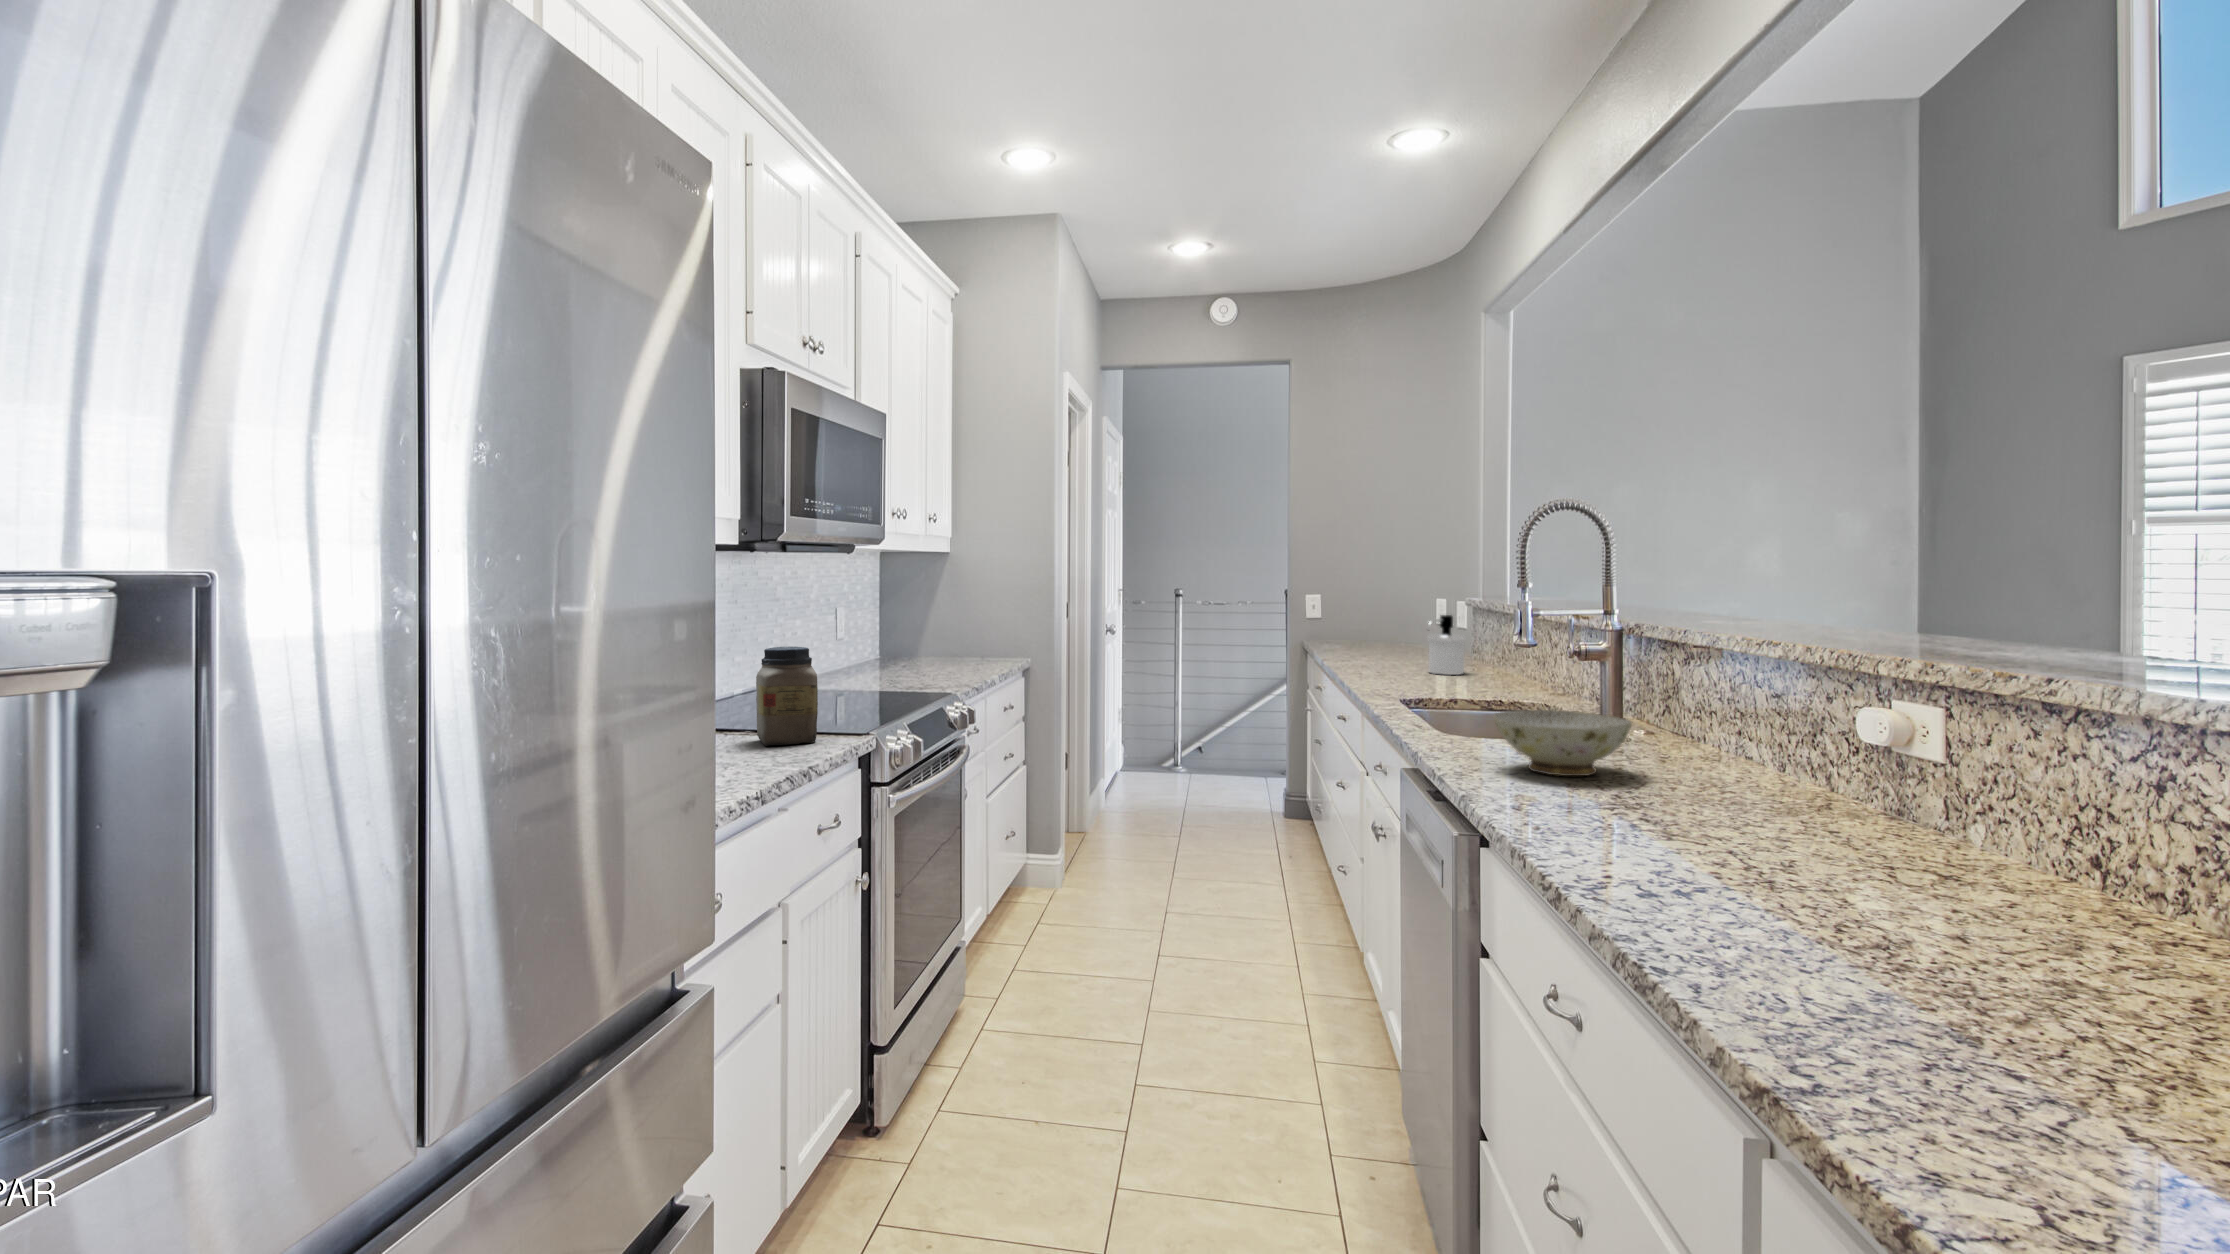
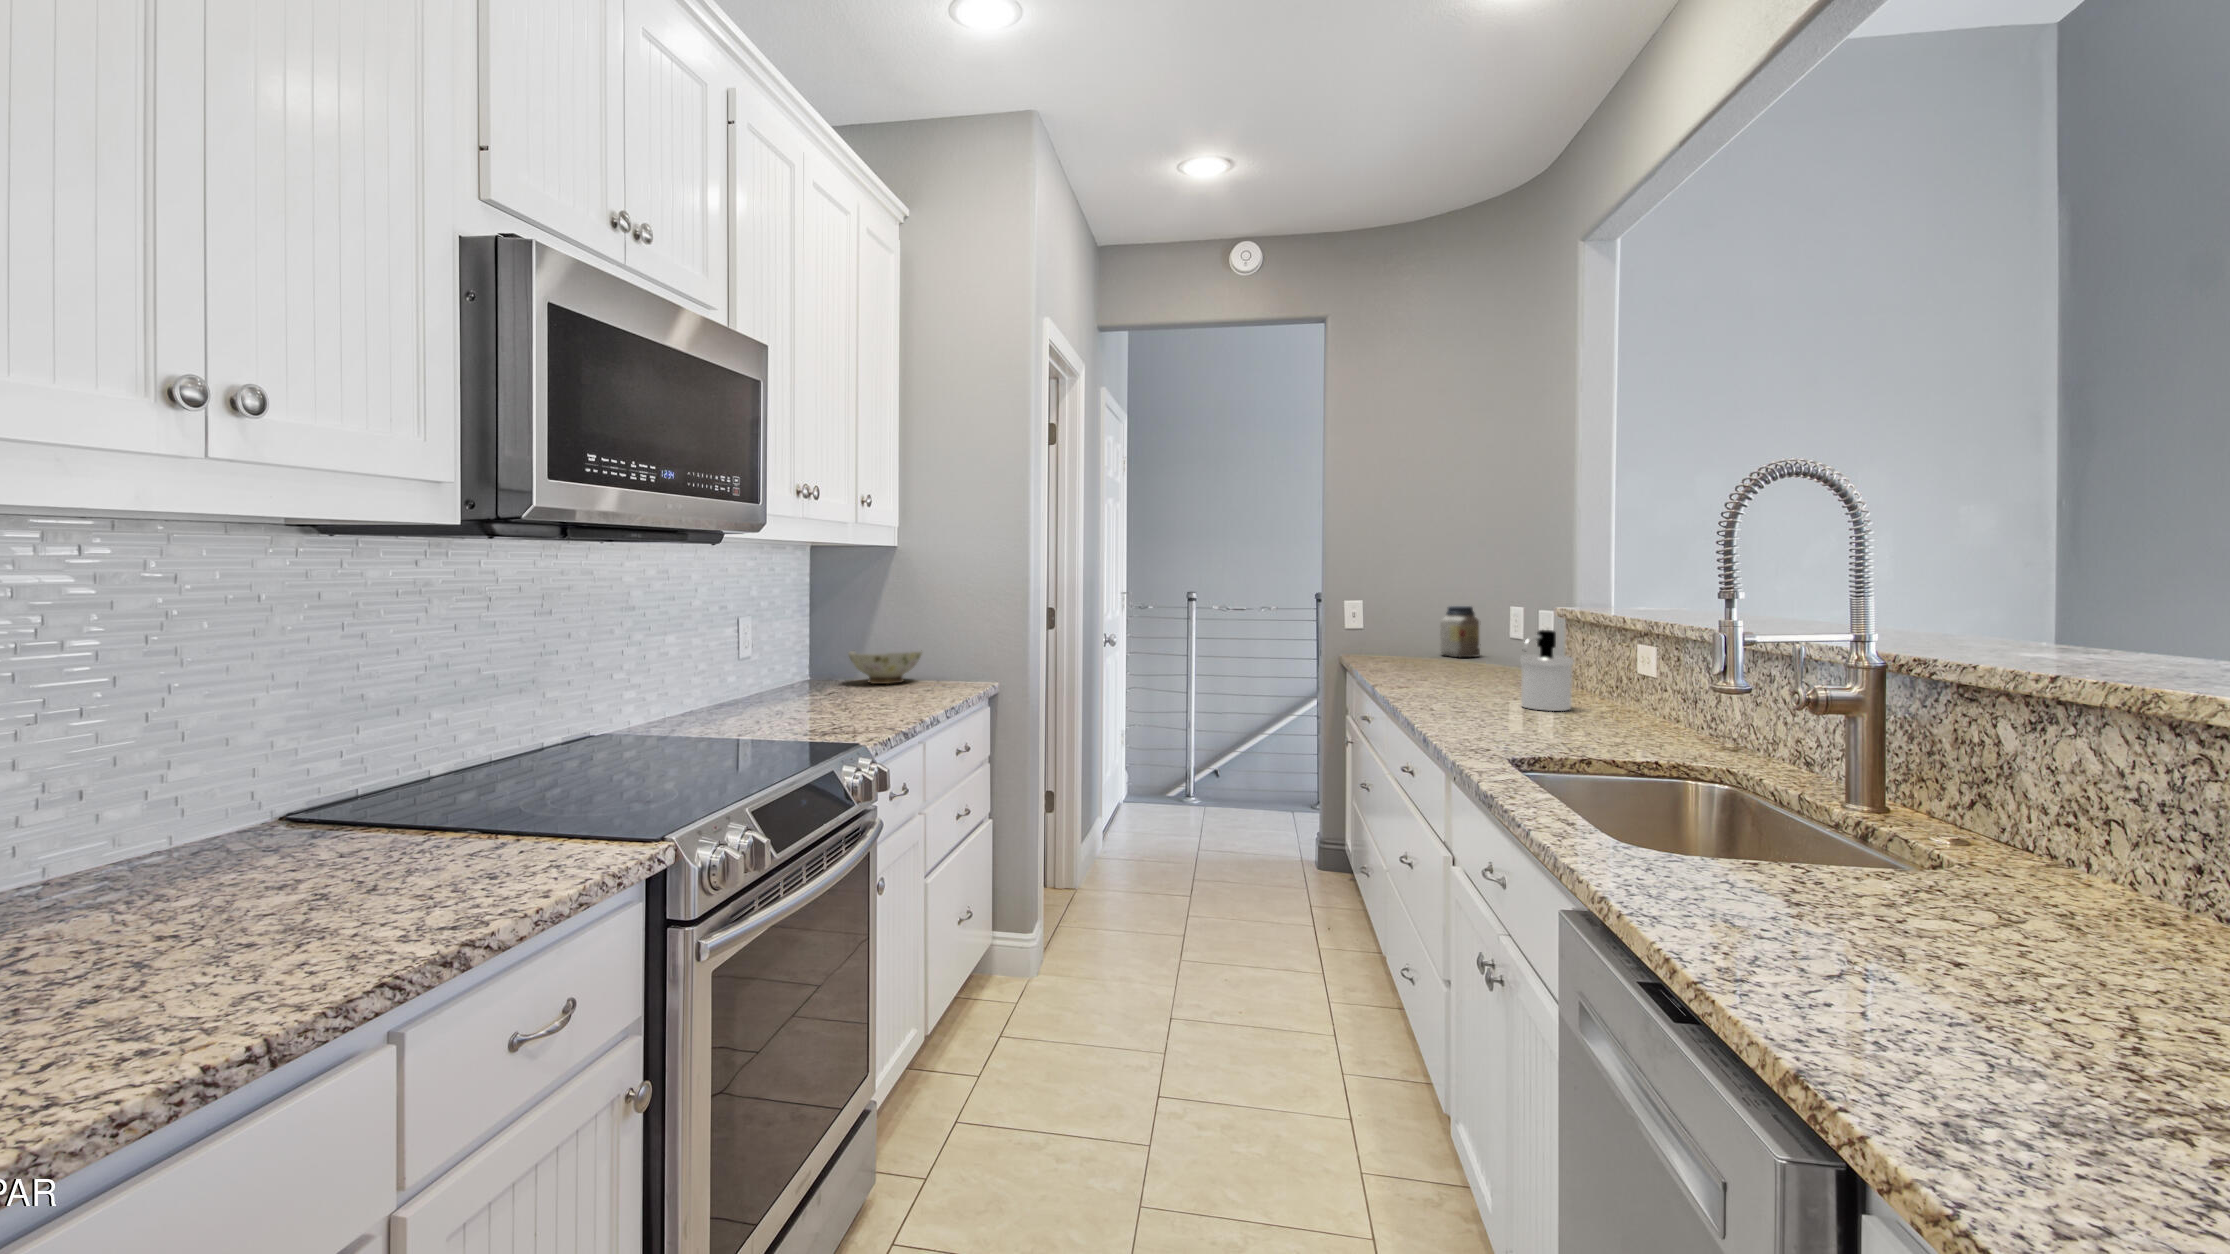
jar: present [756,647,818,746] -> present [1440,606,1480,657]
ceramic bowl: present [1494,710,1632,776] -> present [848,650,922,684]

